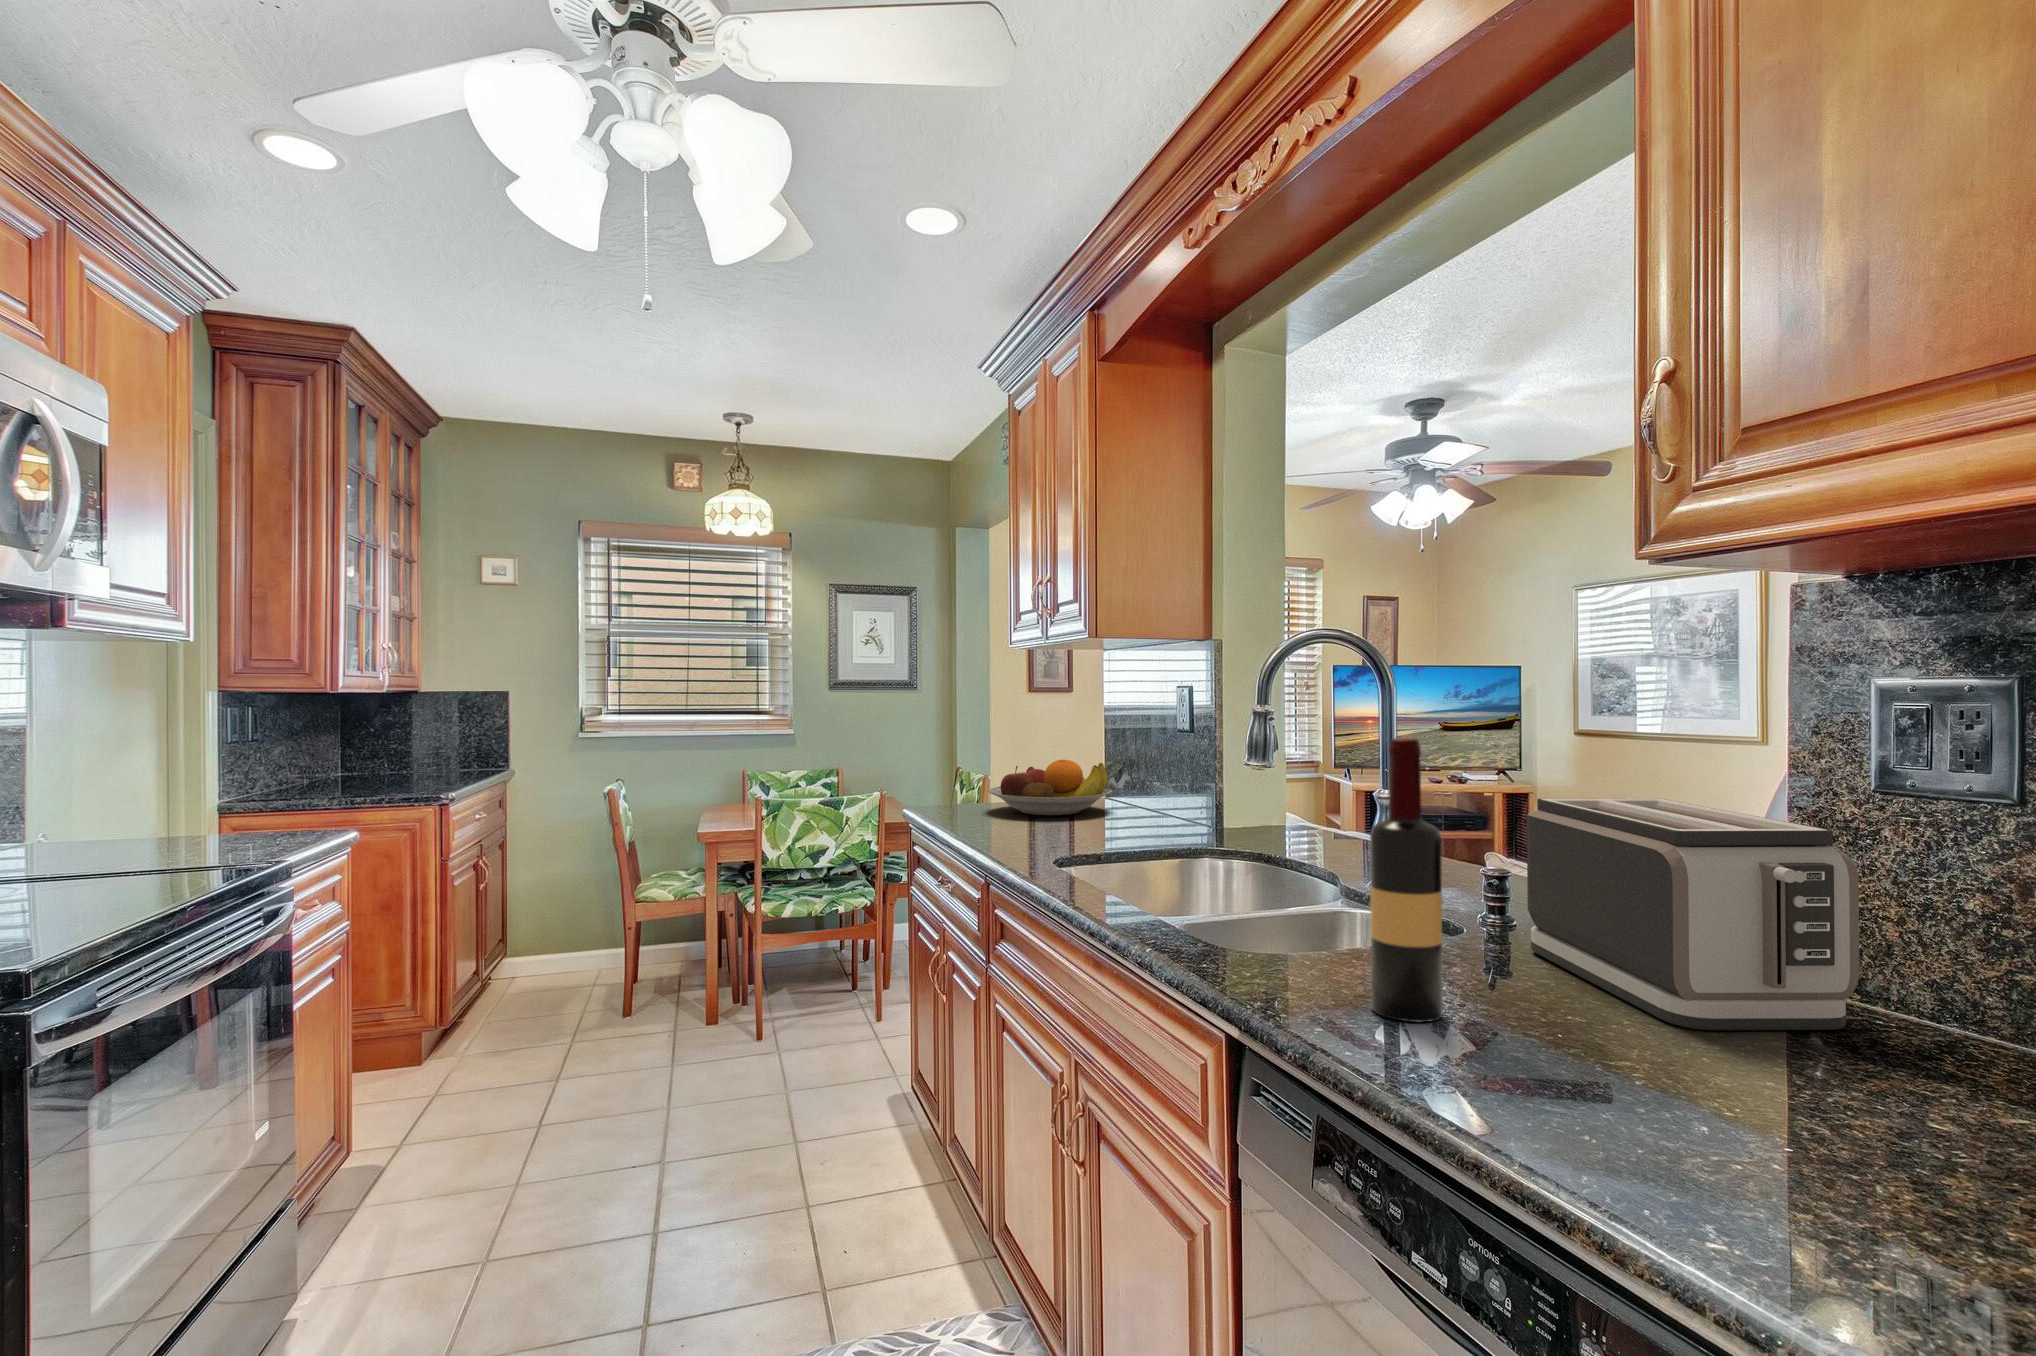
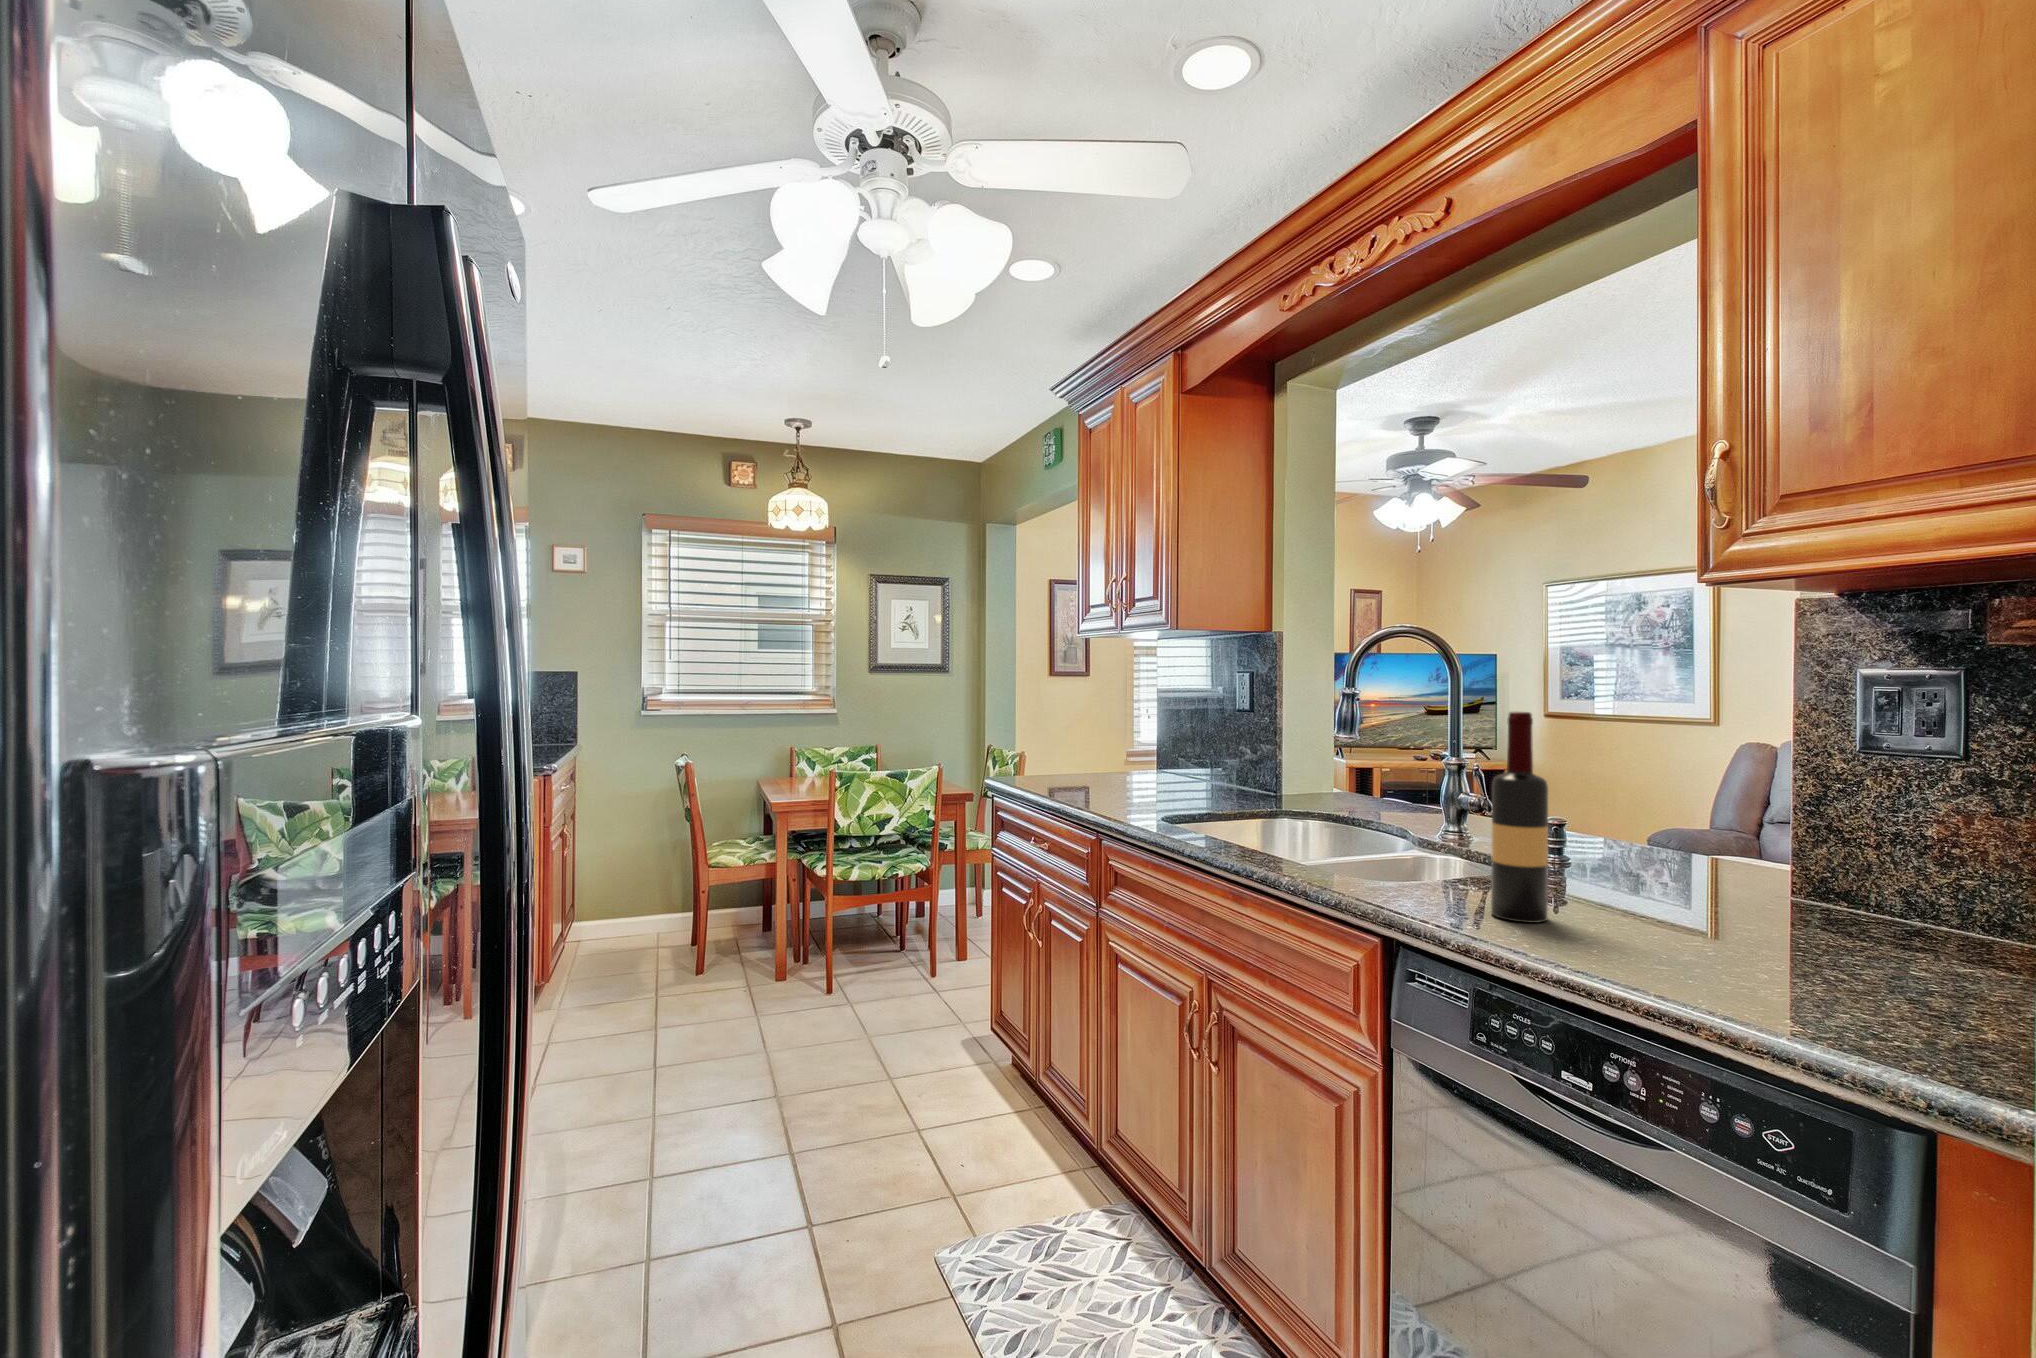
fruit bowl: present [989,760,1112,816] -> none [1065,737,1174,785]
toaster: present [1527,798,1859,1030] -> none [1587,760,1851,925]

